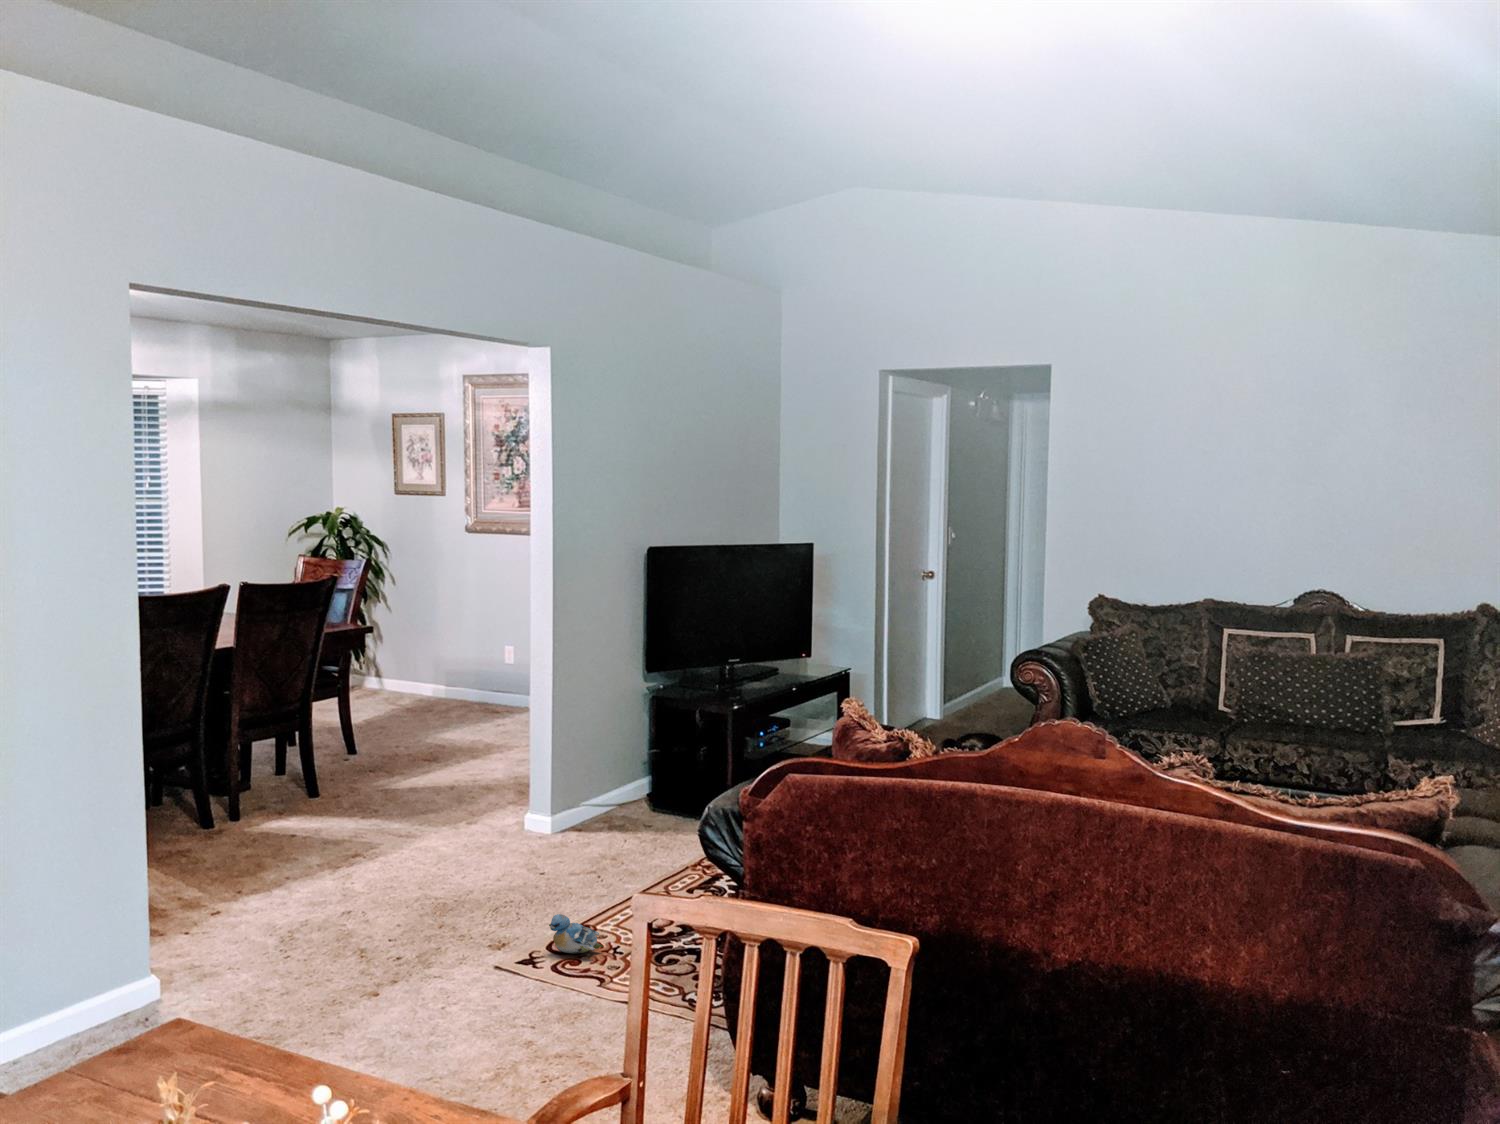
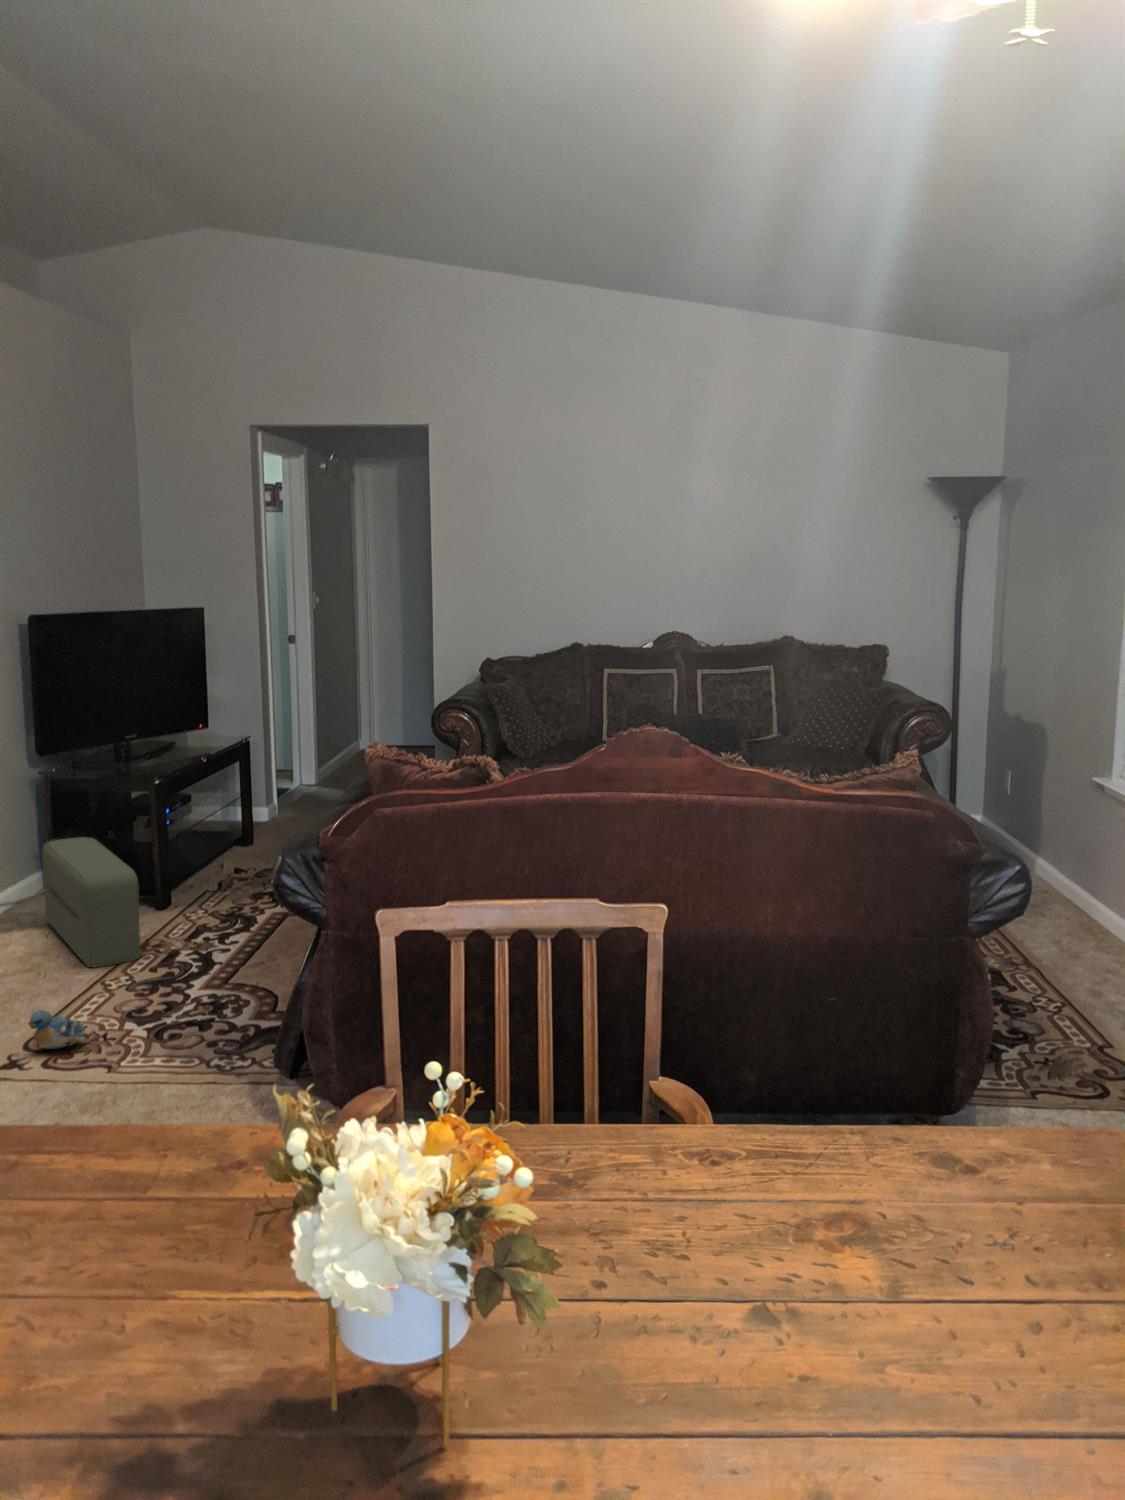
pouf: none [627,753,689,879] -> present [42,837,140,967]

